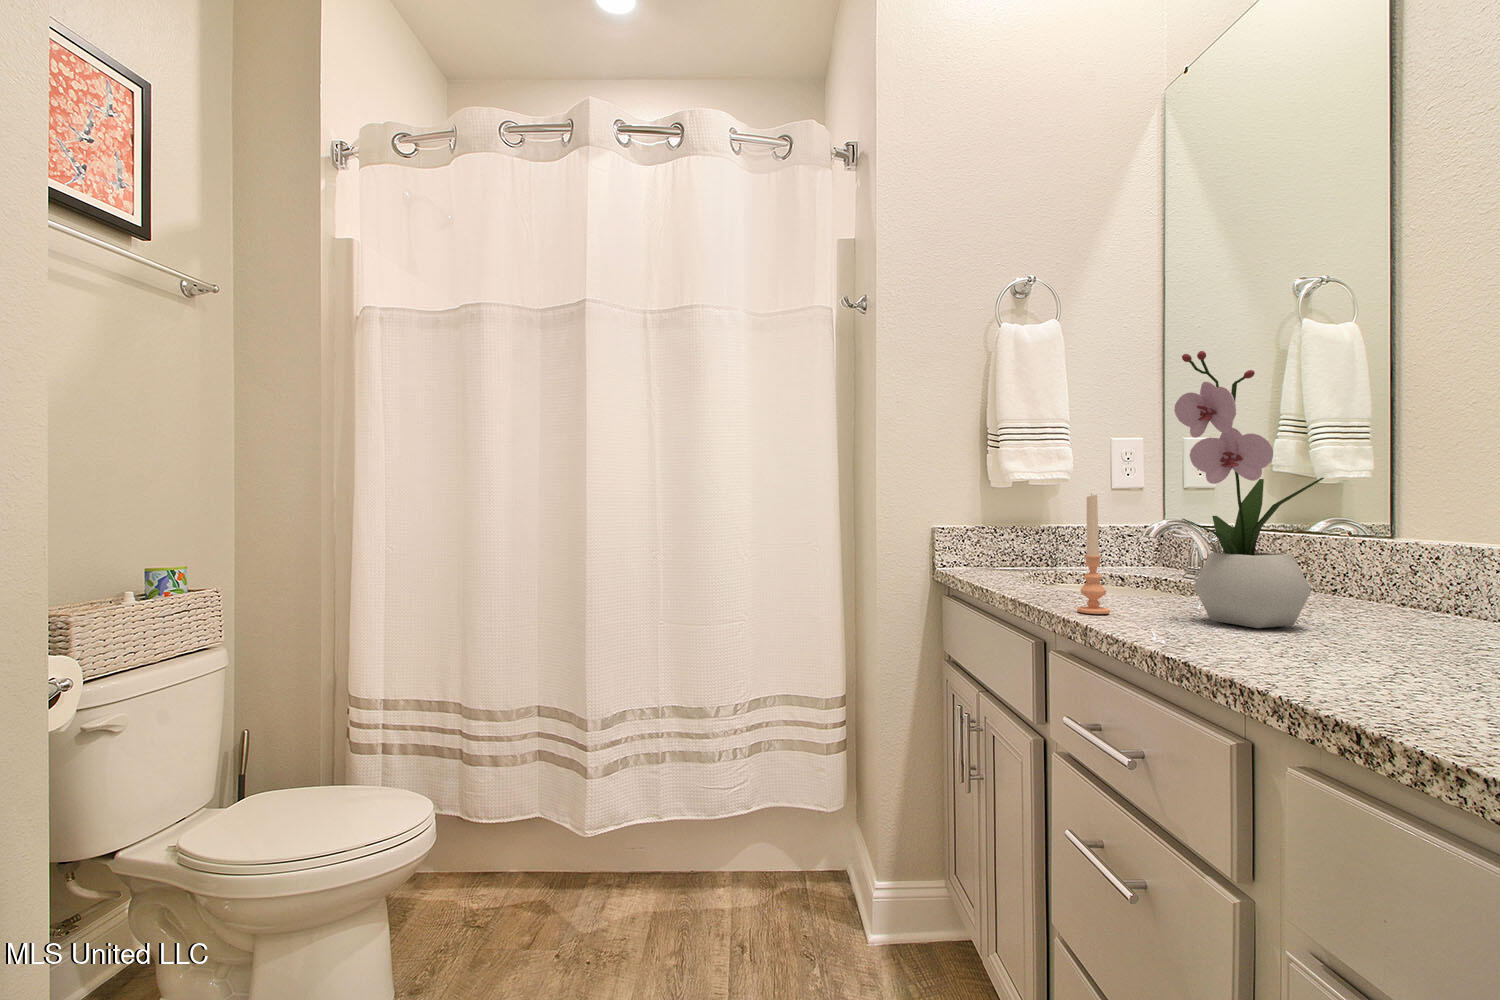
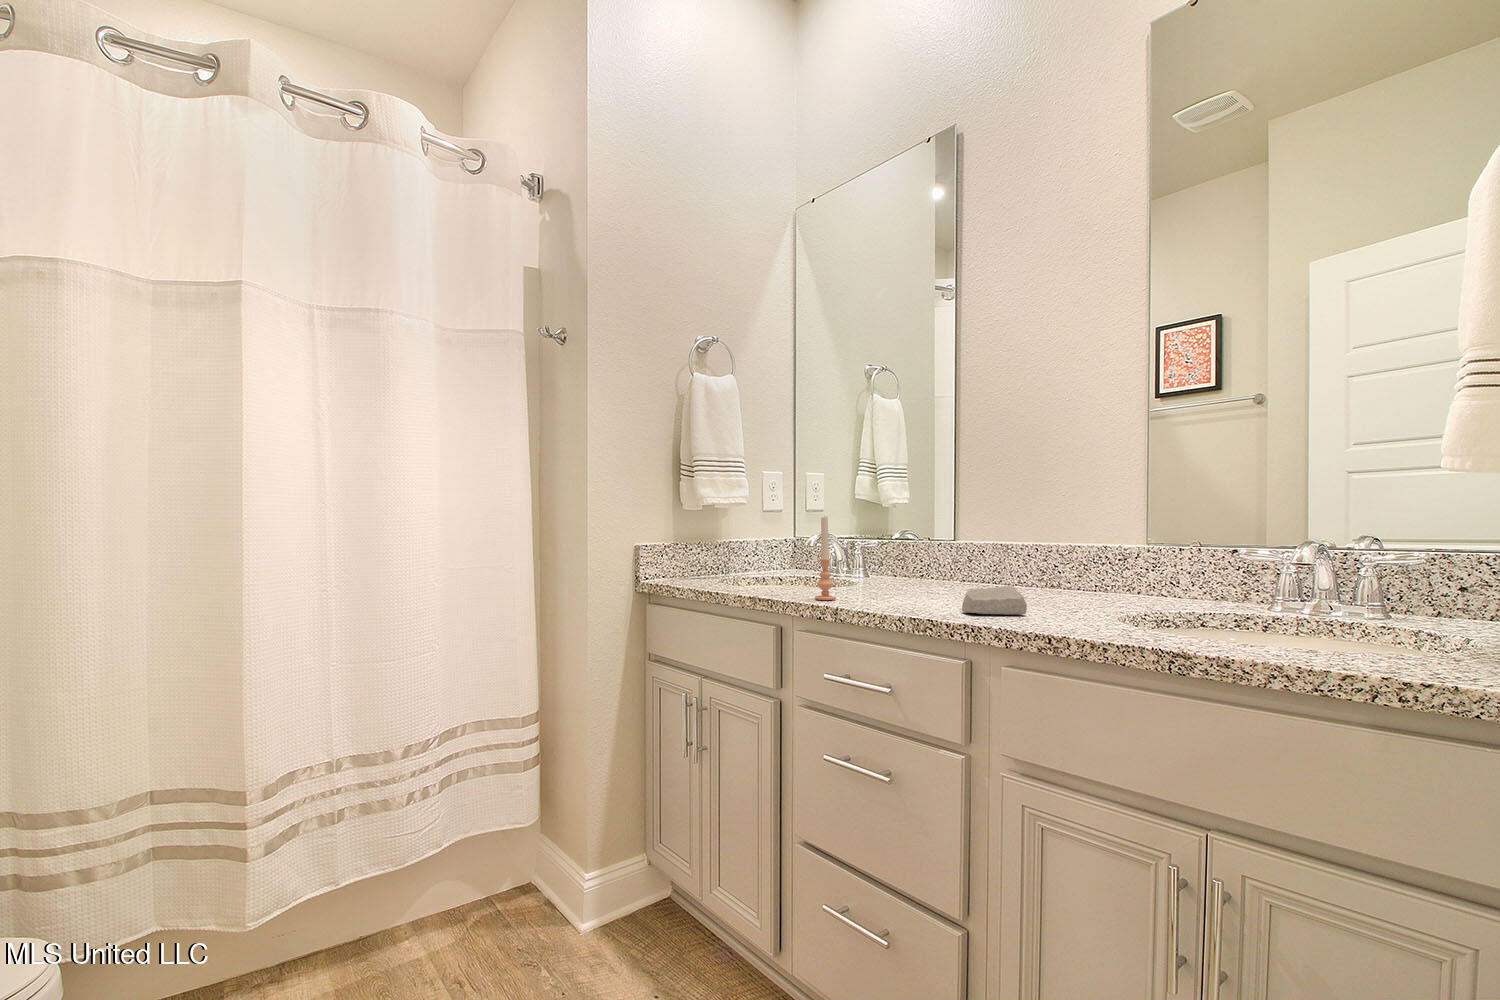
flower arrangement: present [1174,351,1324,628] -> none [876,424,944,600]
soap bar: none [1278,618,1418,677] -> present [962,586,1027,615]

